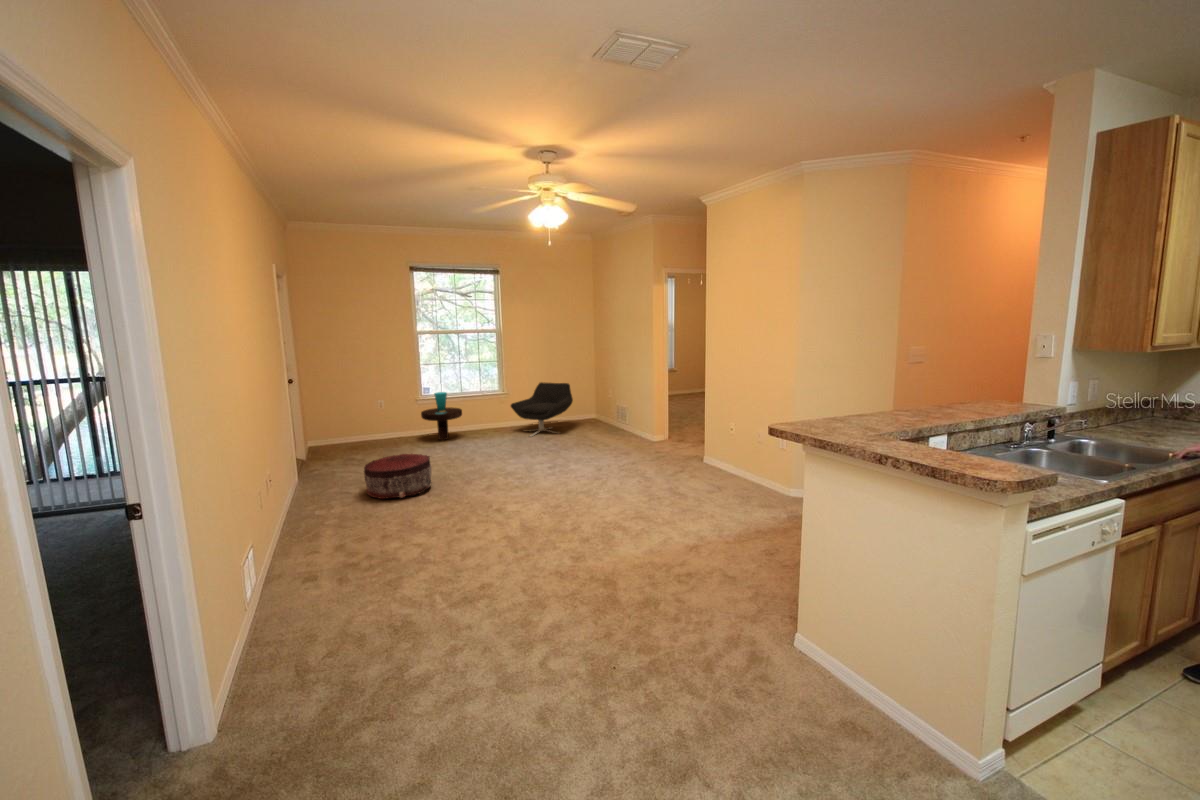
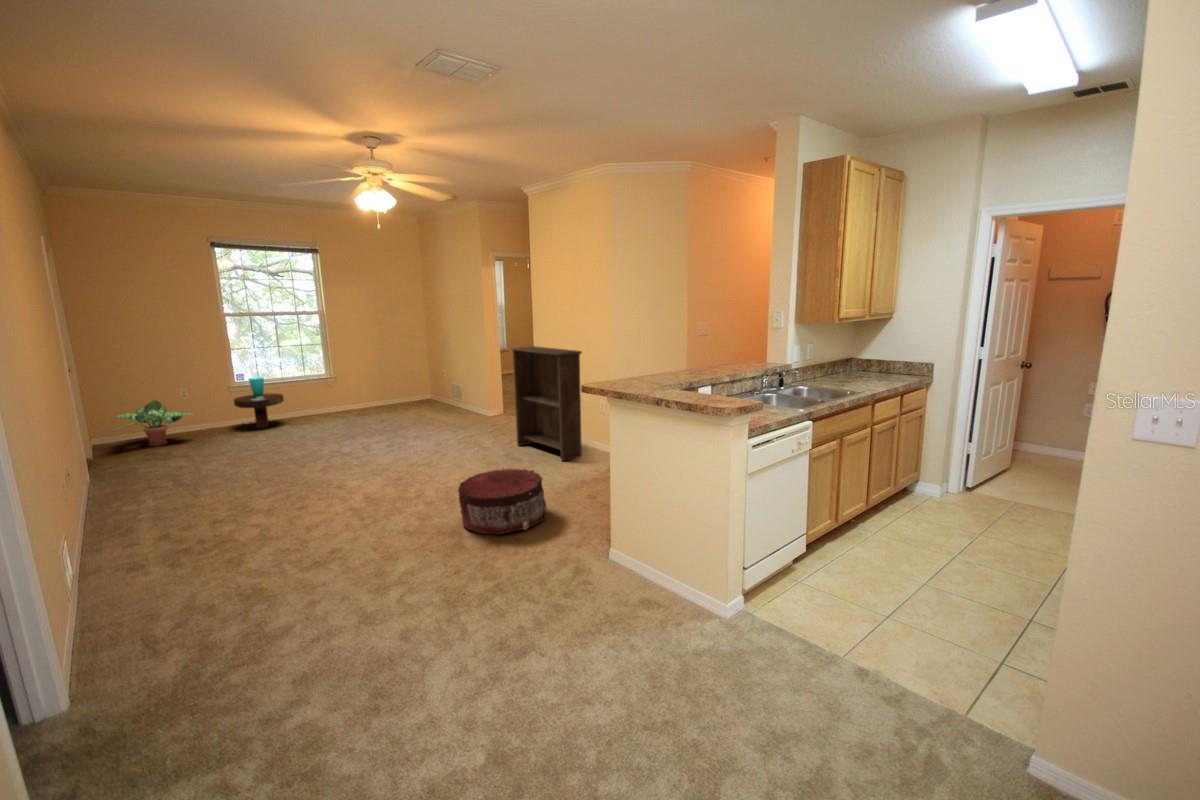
bookshelf: none [679,370,760,502] -> present [511,346,582,461]
lounge chair: present [511,382,573,437] -> none [339,364,407,419]
potted plant: none [324,410,390,451] -> present [113,400,190,446]
pouf: present [364,454,432,499] -> present [458,469,547,535]

